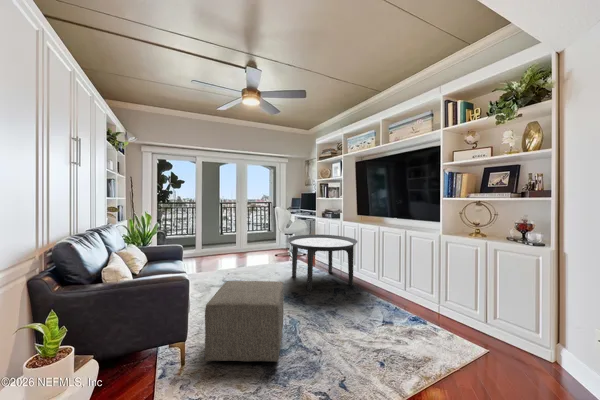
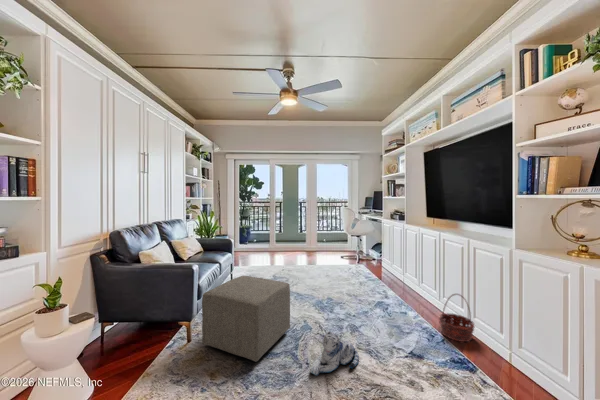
round table: present [287,234,358,291] -> none [332,237,415,301]
basket: none [389,272,415,308] -> present [439,294,474,342]
plush toy: none [325,318,357,358] -> present [310,332,359,375]

